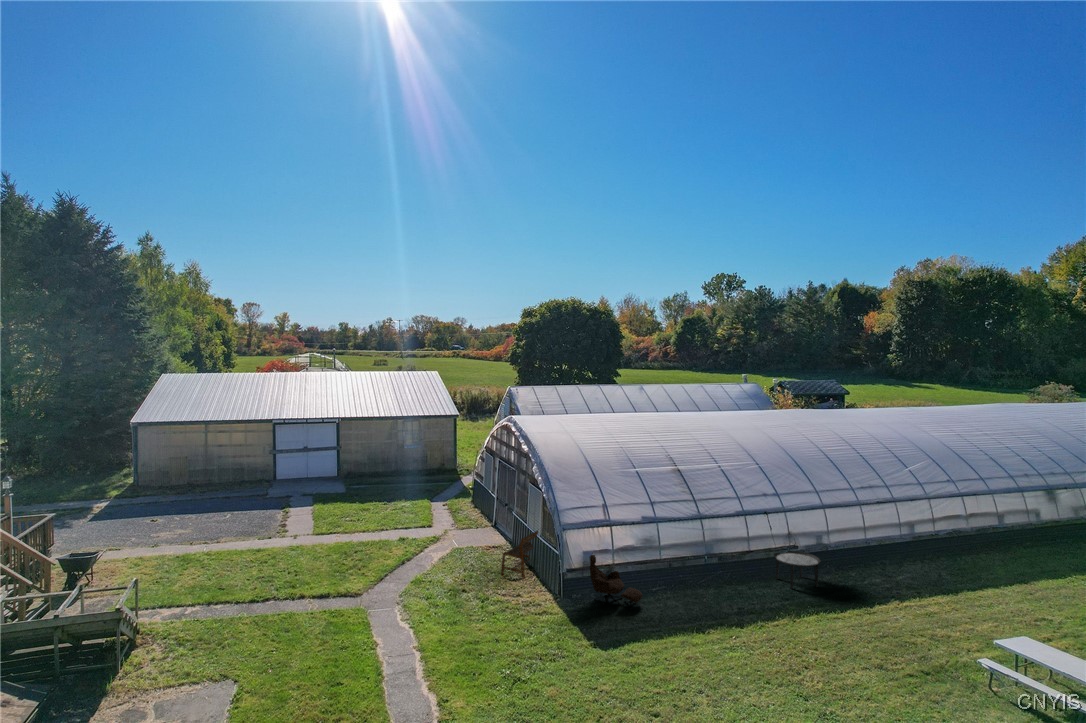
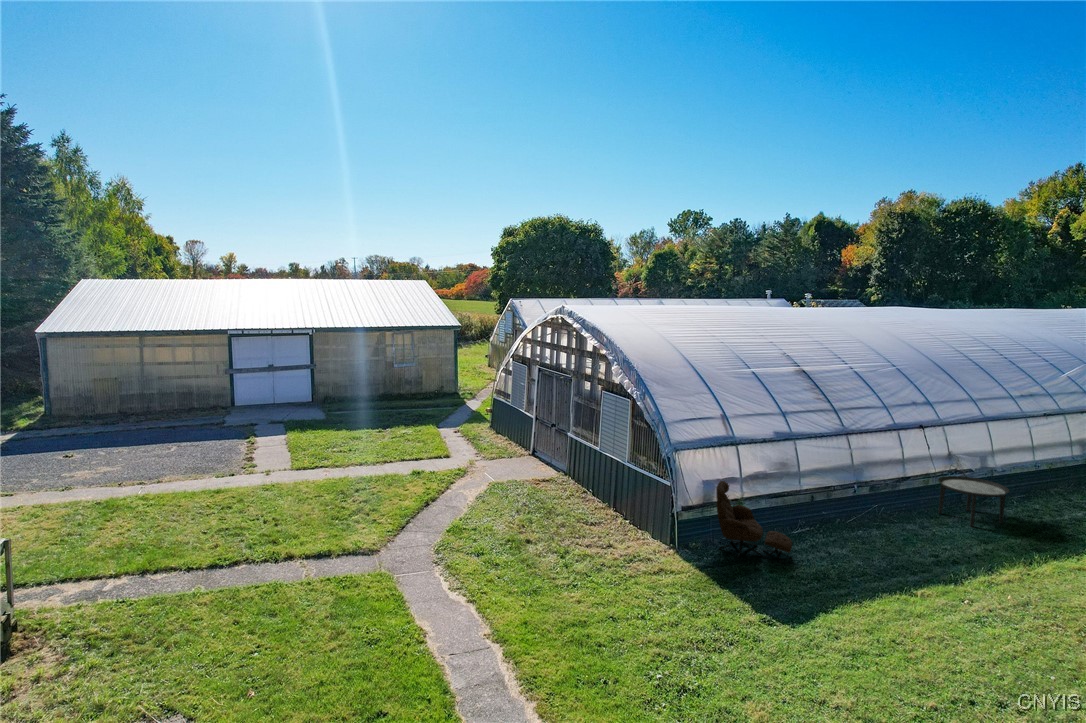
bench: present [501,531,538,578] -> none [569,453,620,521]

